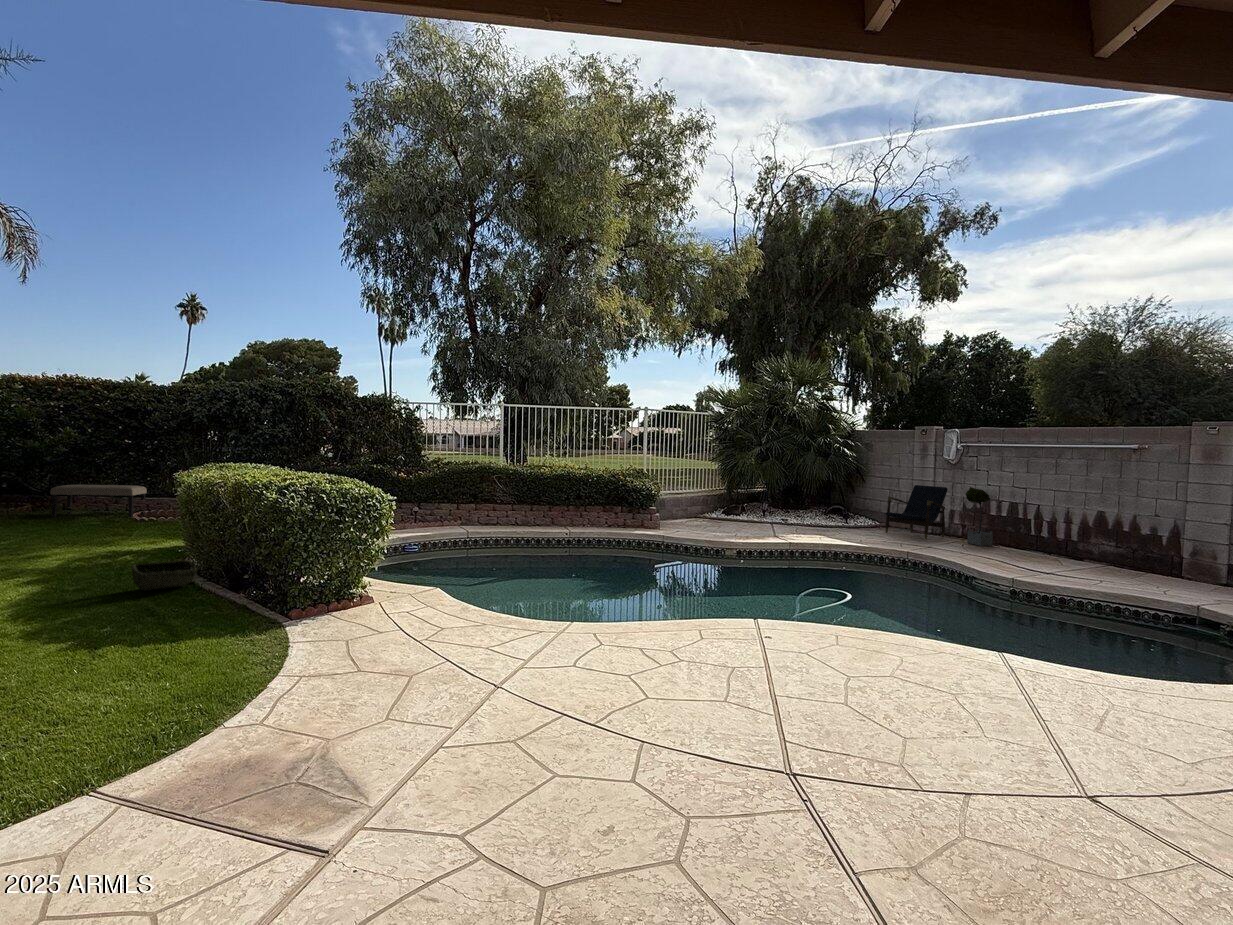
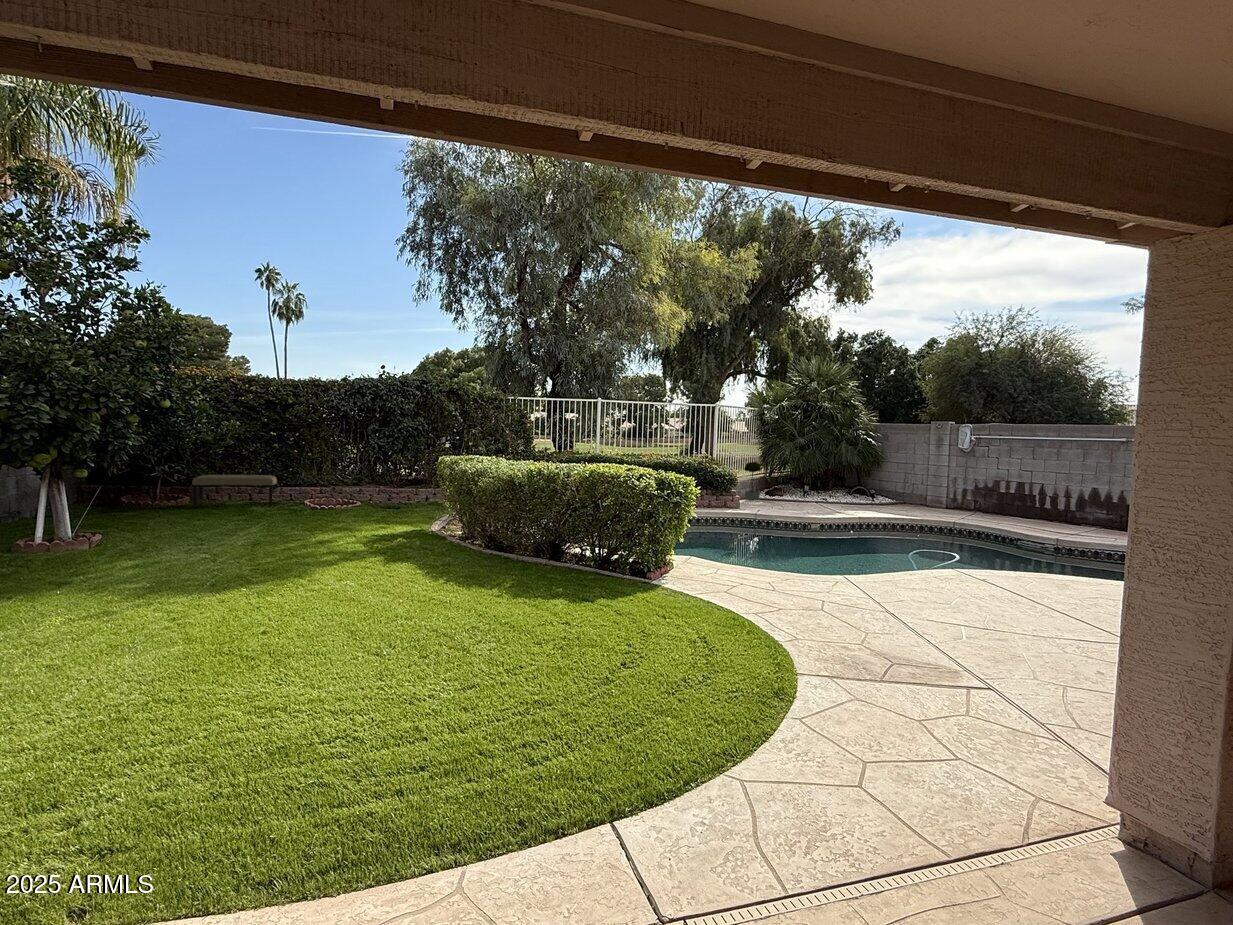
lounge chair: present [886,485,948,539] -> none [914,469,962,513]
potted tree: present [966,487,993,546] -> present [744,462,761,500]
woven basket: present [131,560,197,591] -> none [462,541,509,567]

